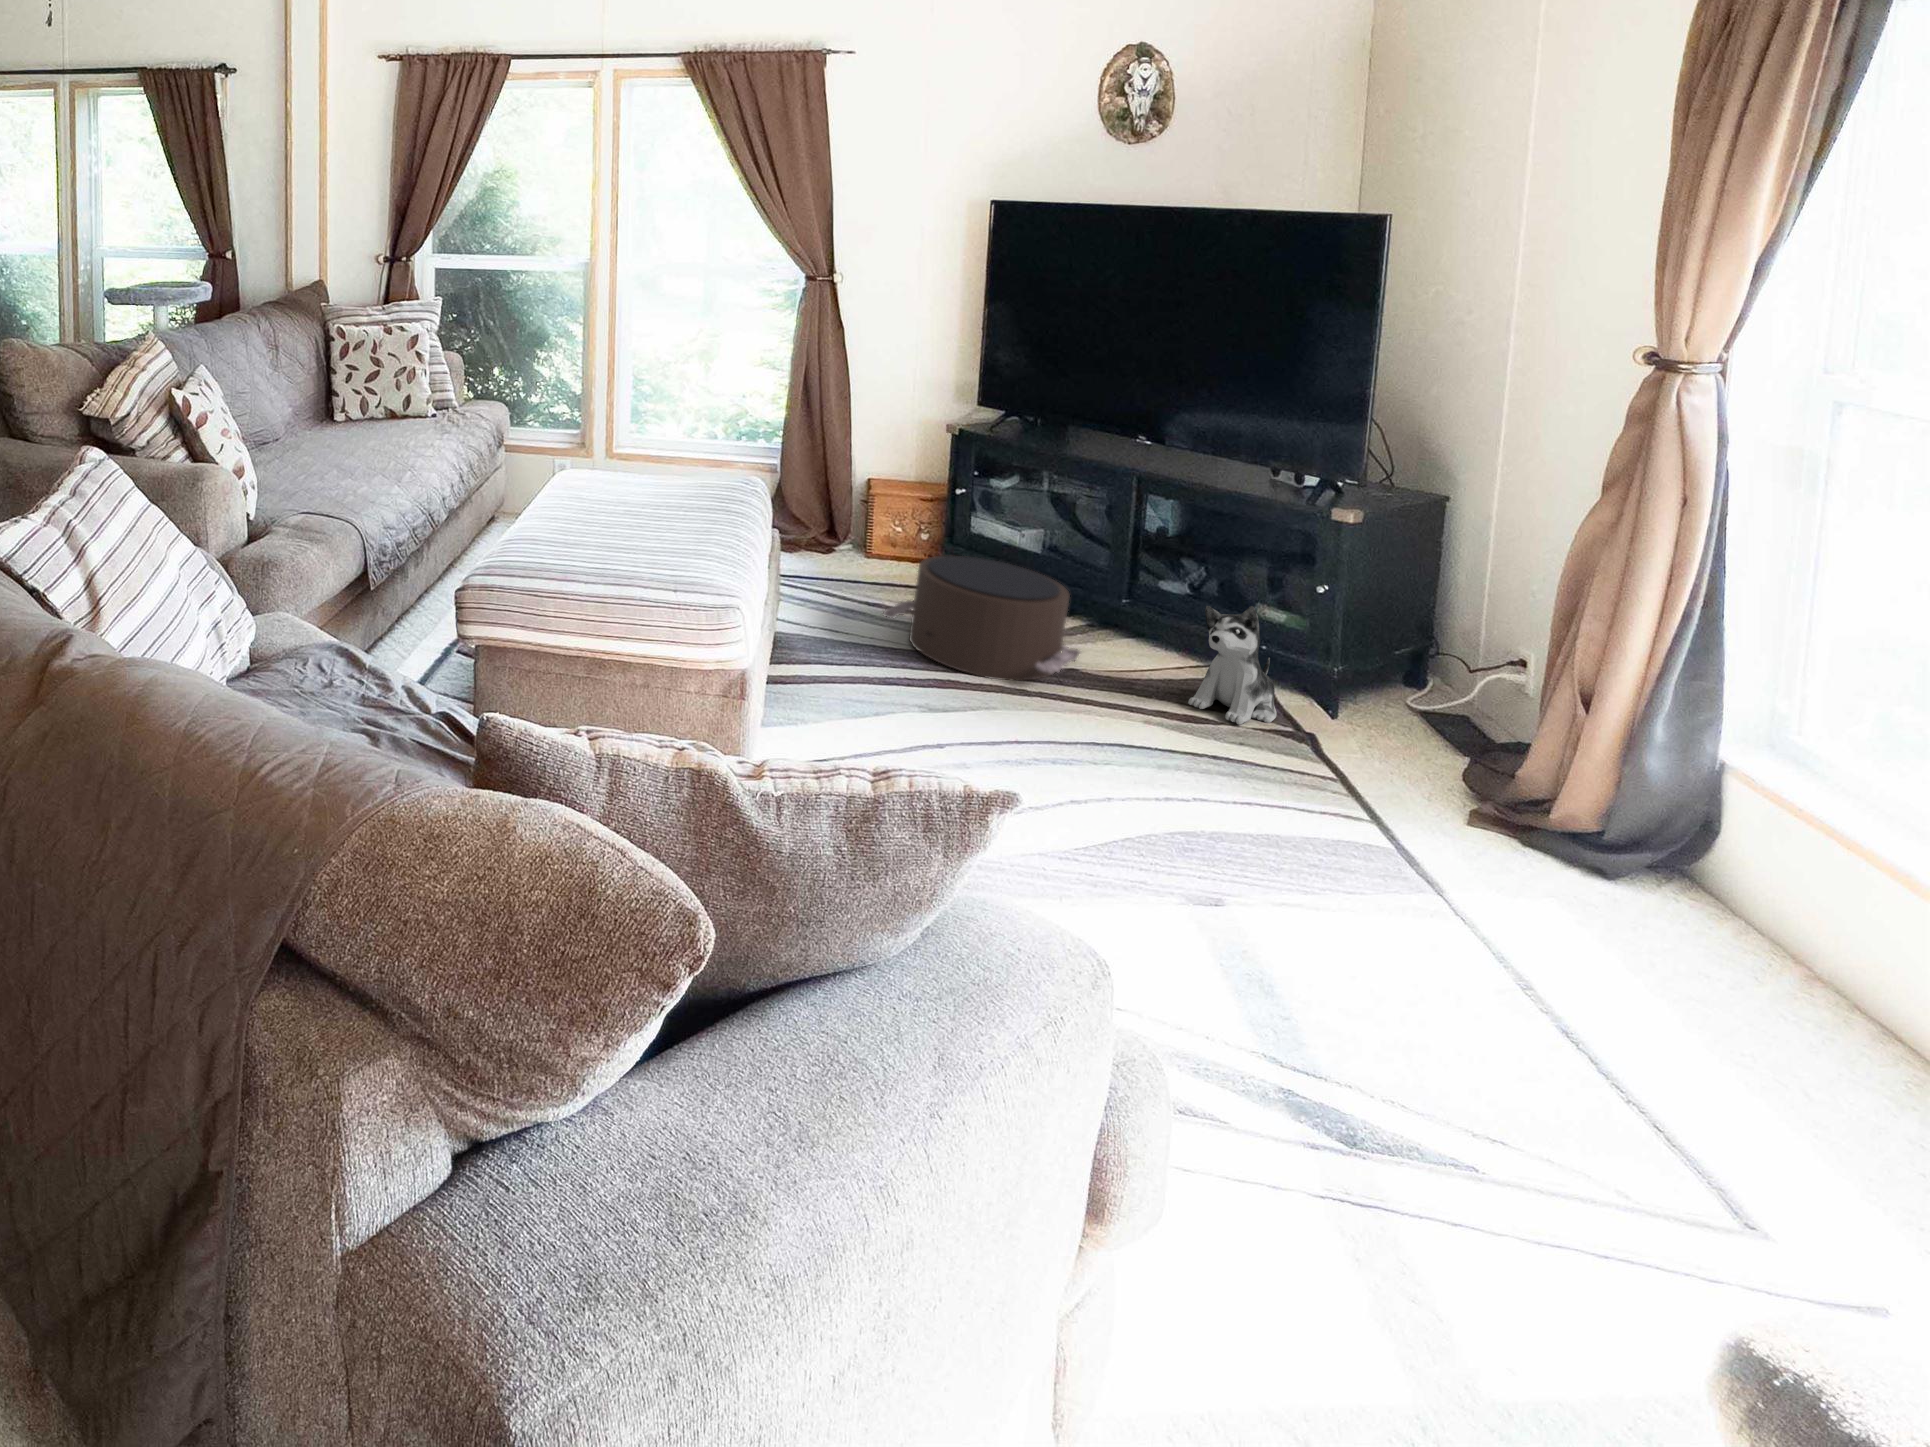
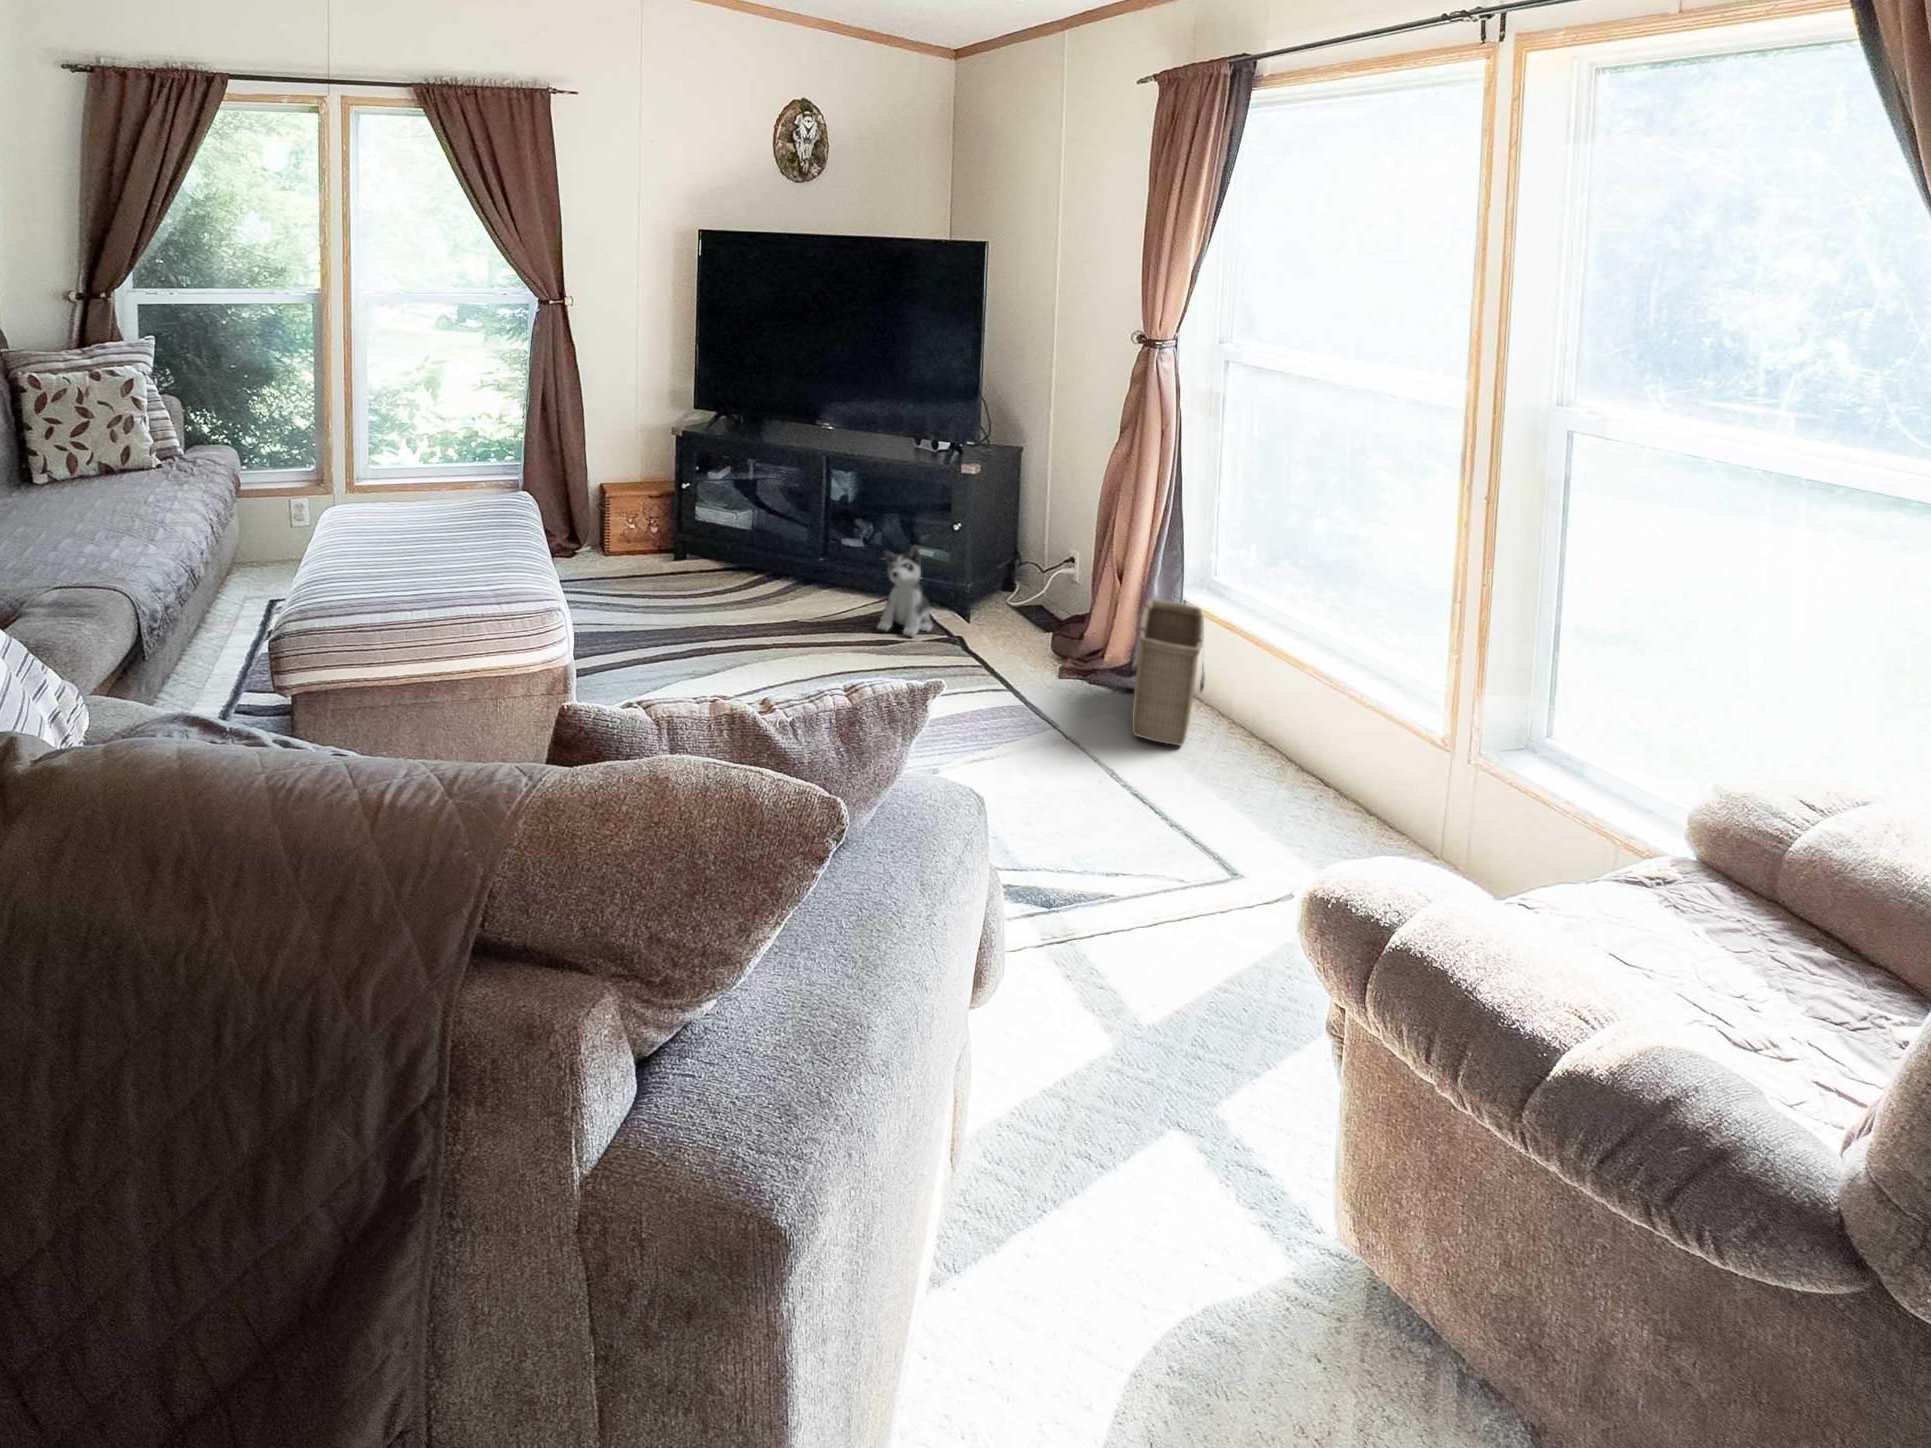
pouf: present [883,556,1080,681] -> none [643,538,799,638]
basket: none [1567,745,1746,968] -> present [1127,599,1204,746]

